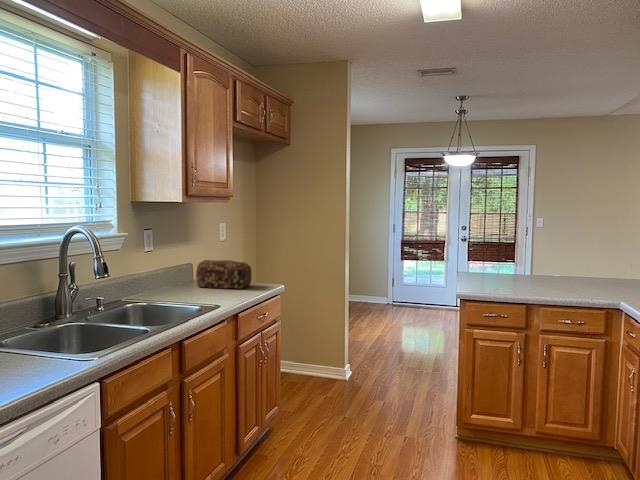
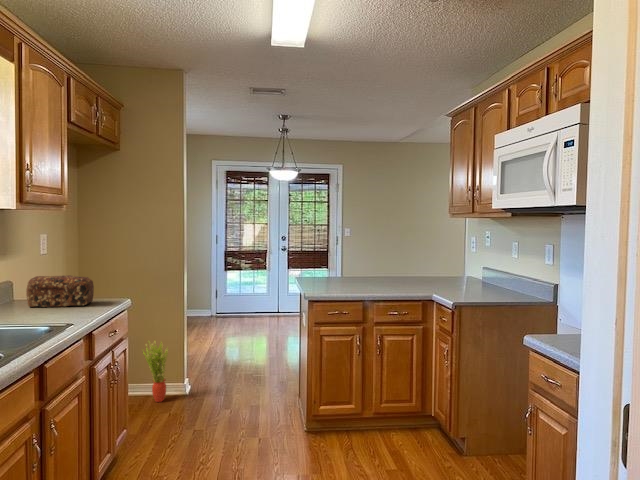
potted plant: none [305,323,330,382] -> present [143,341,168,402]

